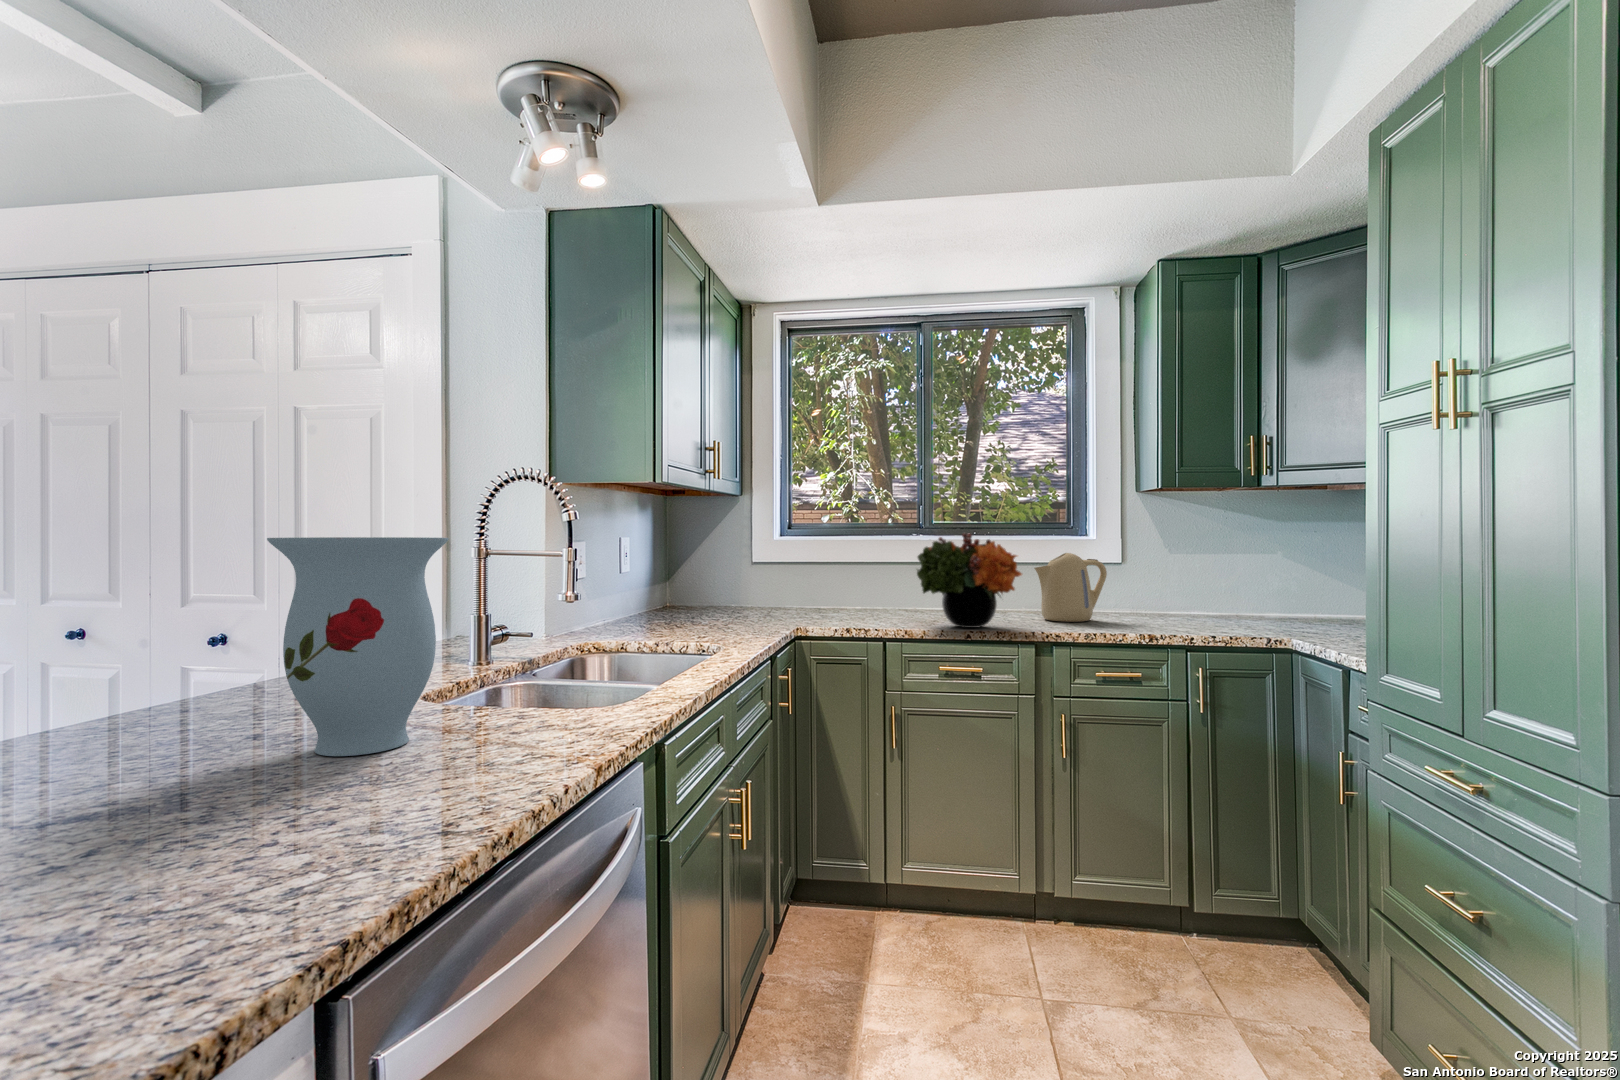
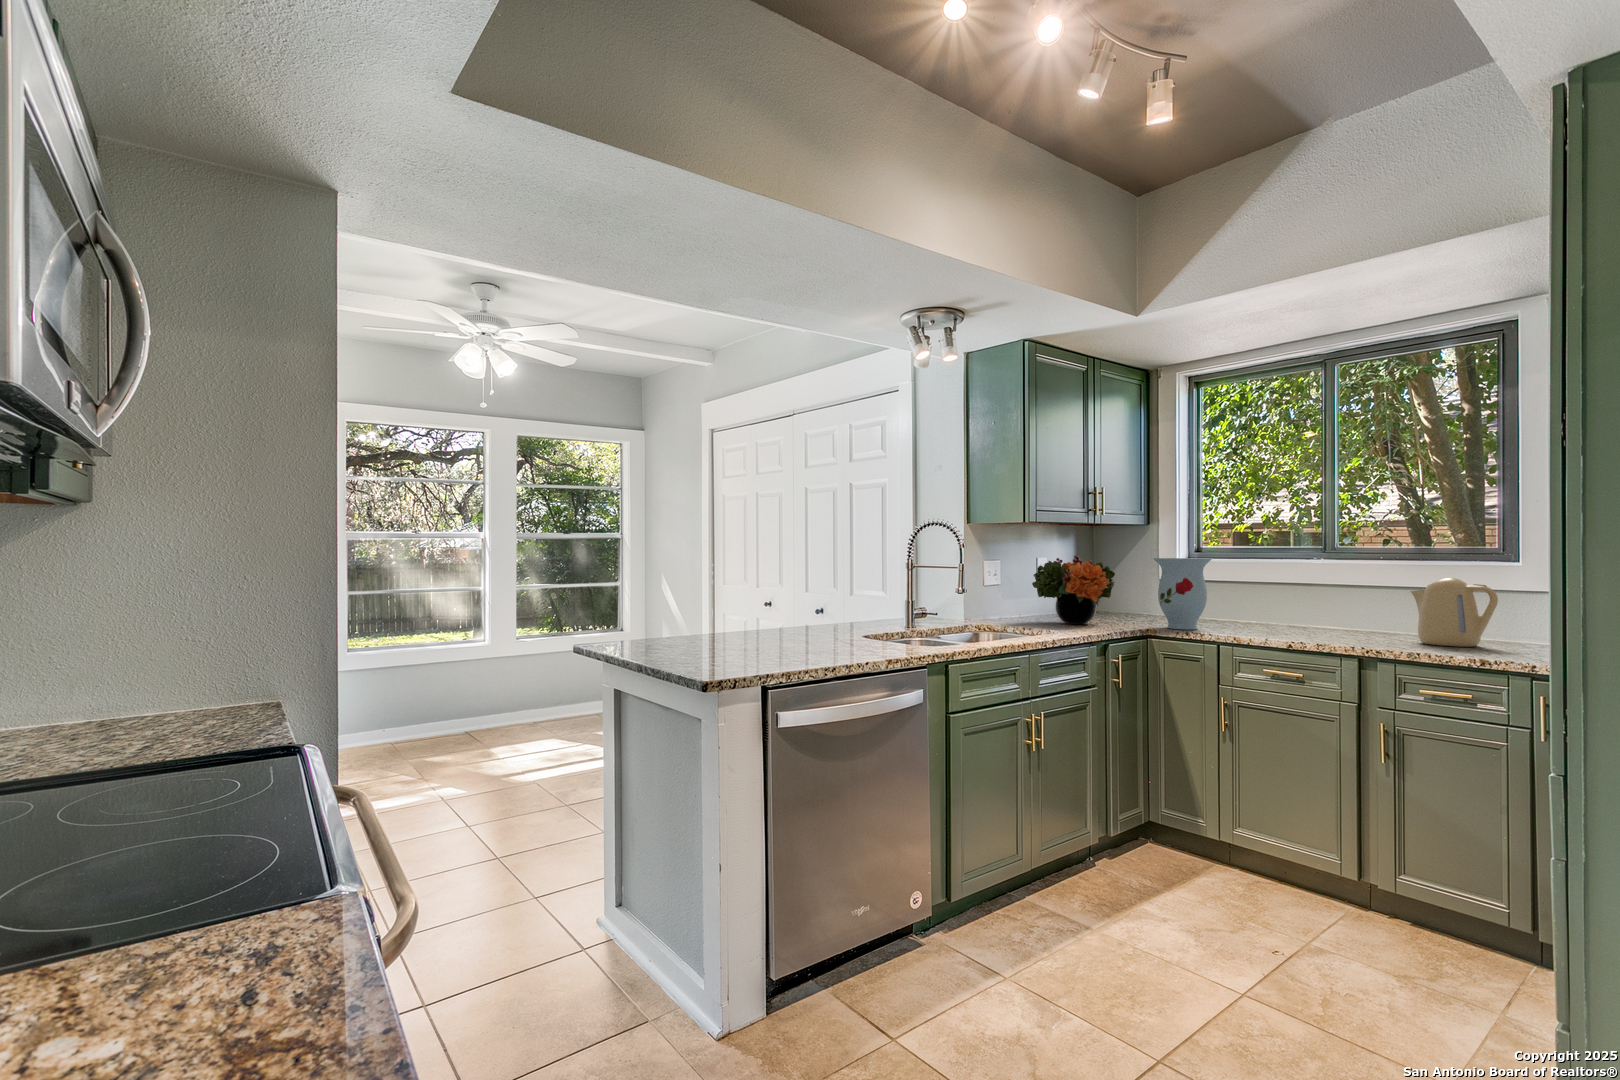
flower arrangement: present [917,533,1022,628] -> present [1032,555,1115,624]
vase: present [267,537,449,756] -> present [1154,558,1211,629]

